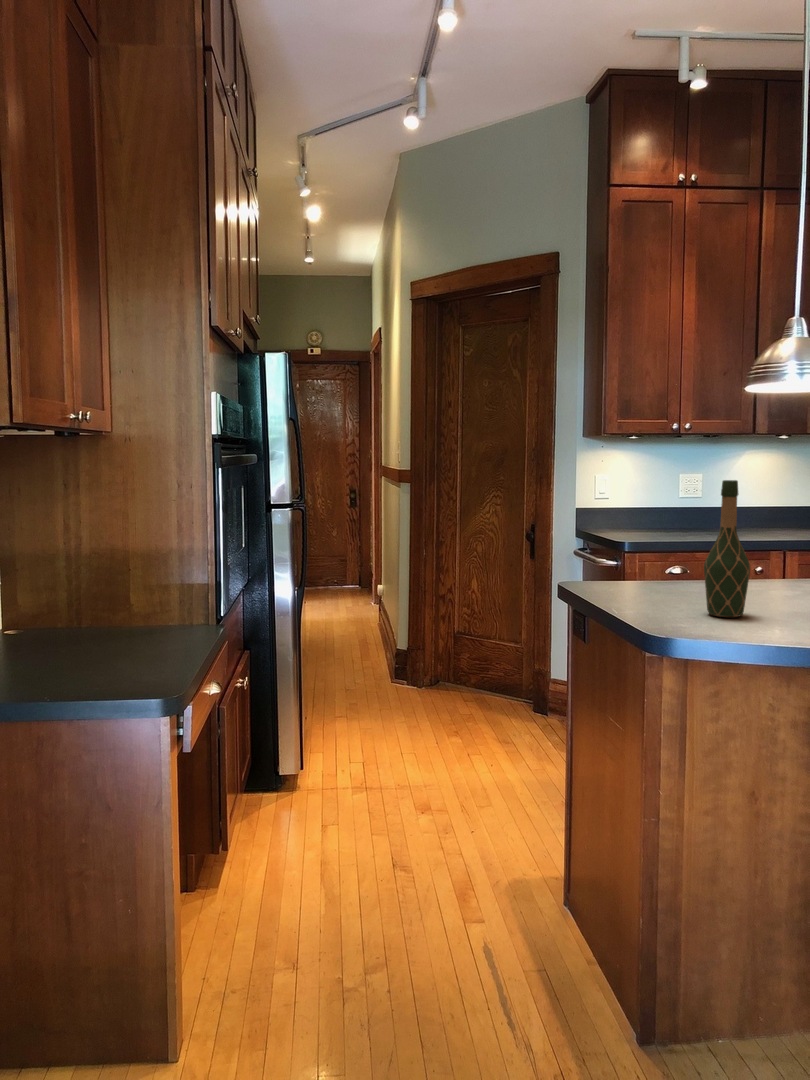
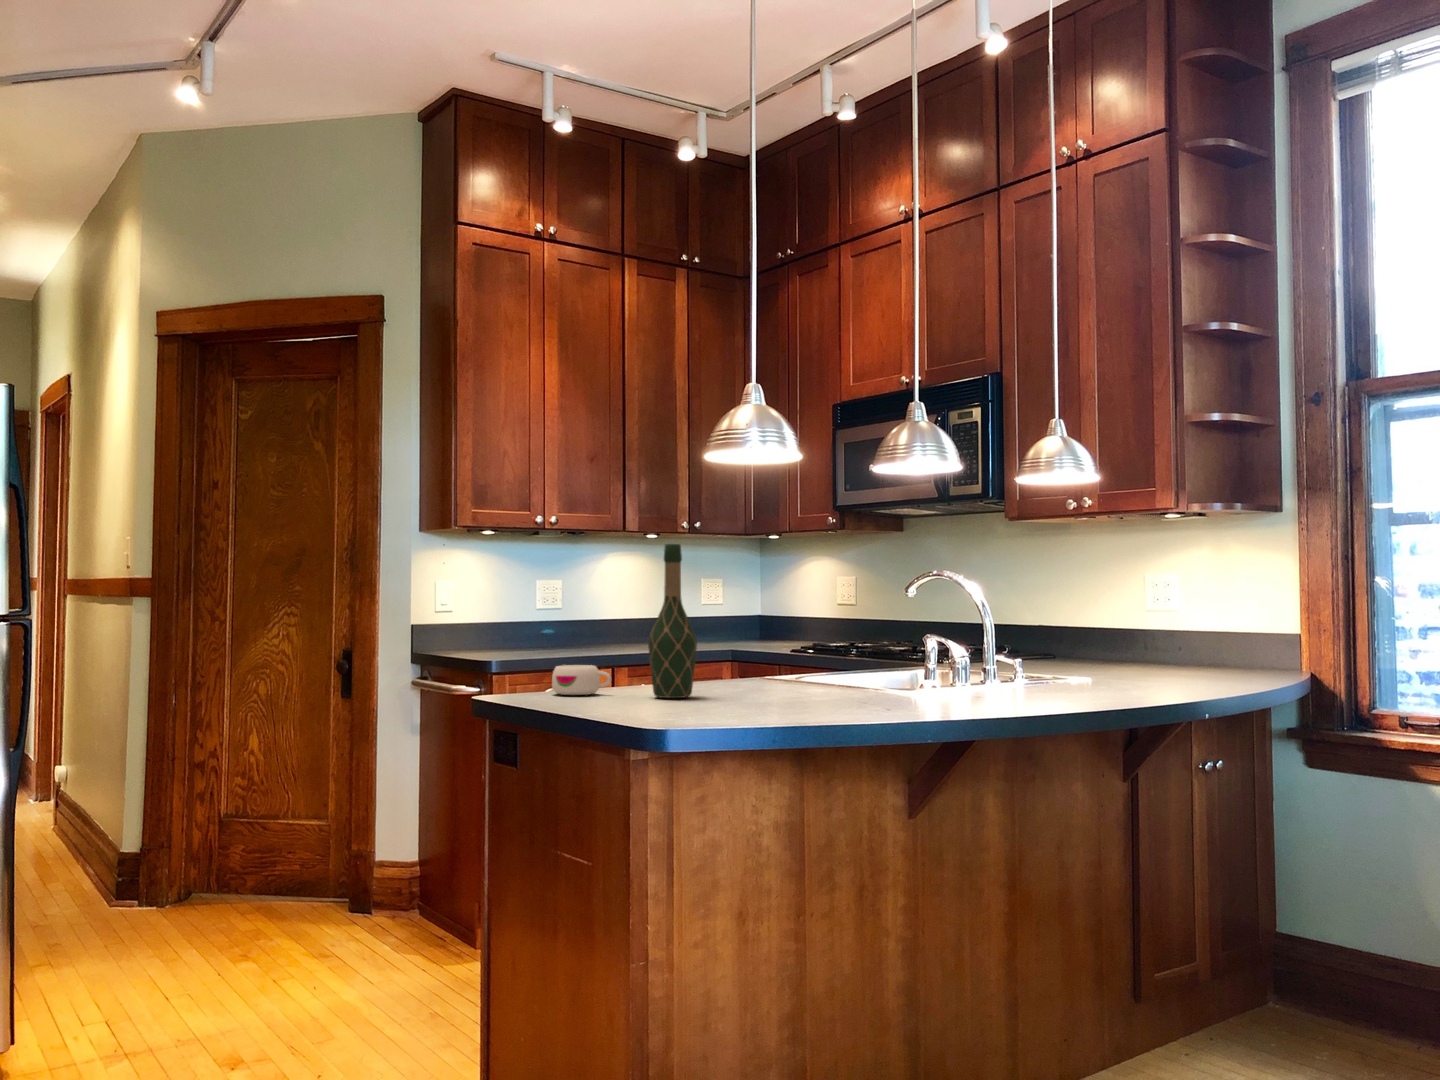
mug: none [623,578,673,605] -> present [552,665,611,695]

